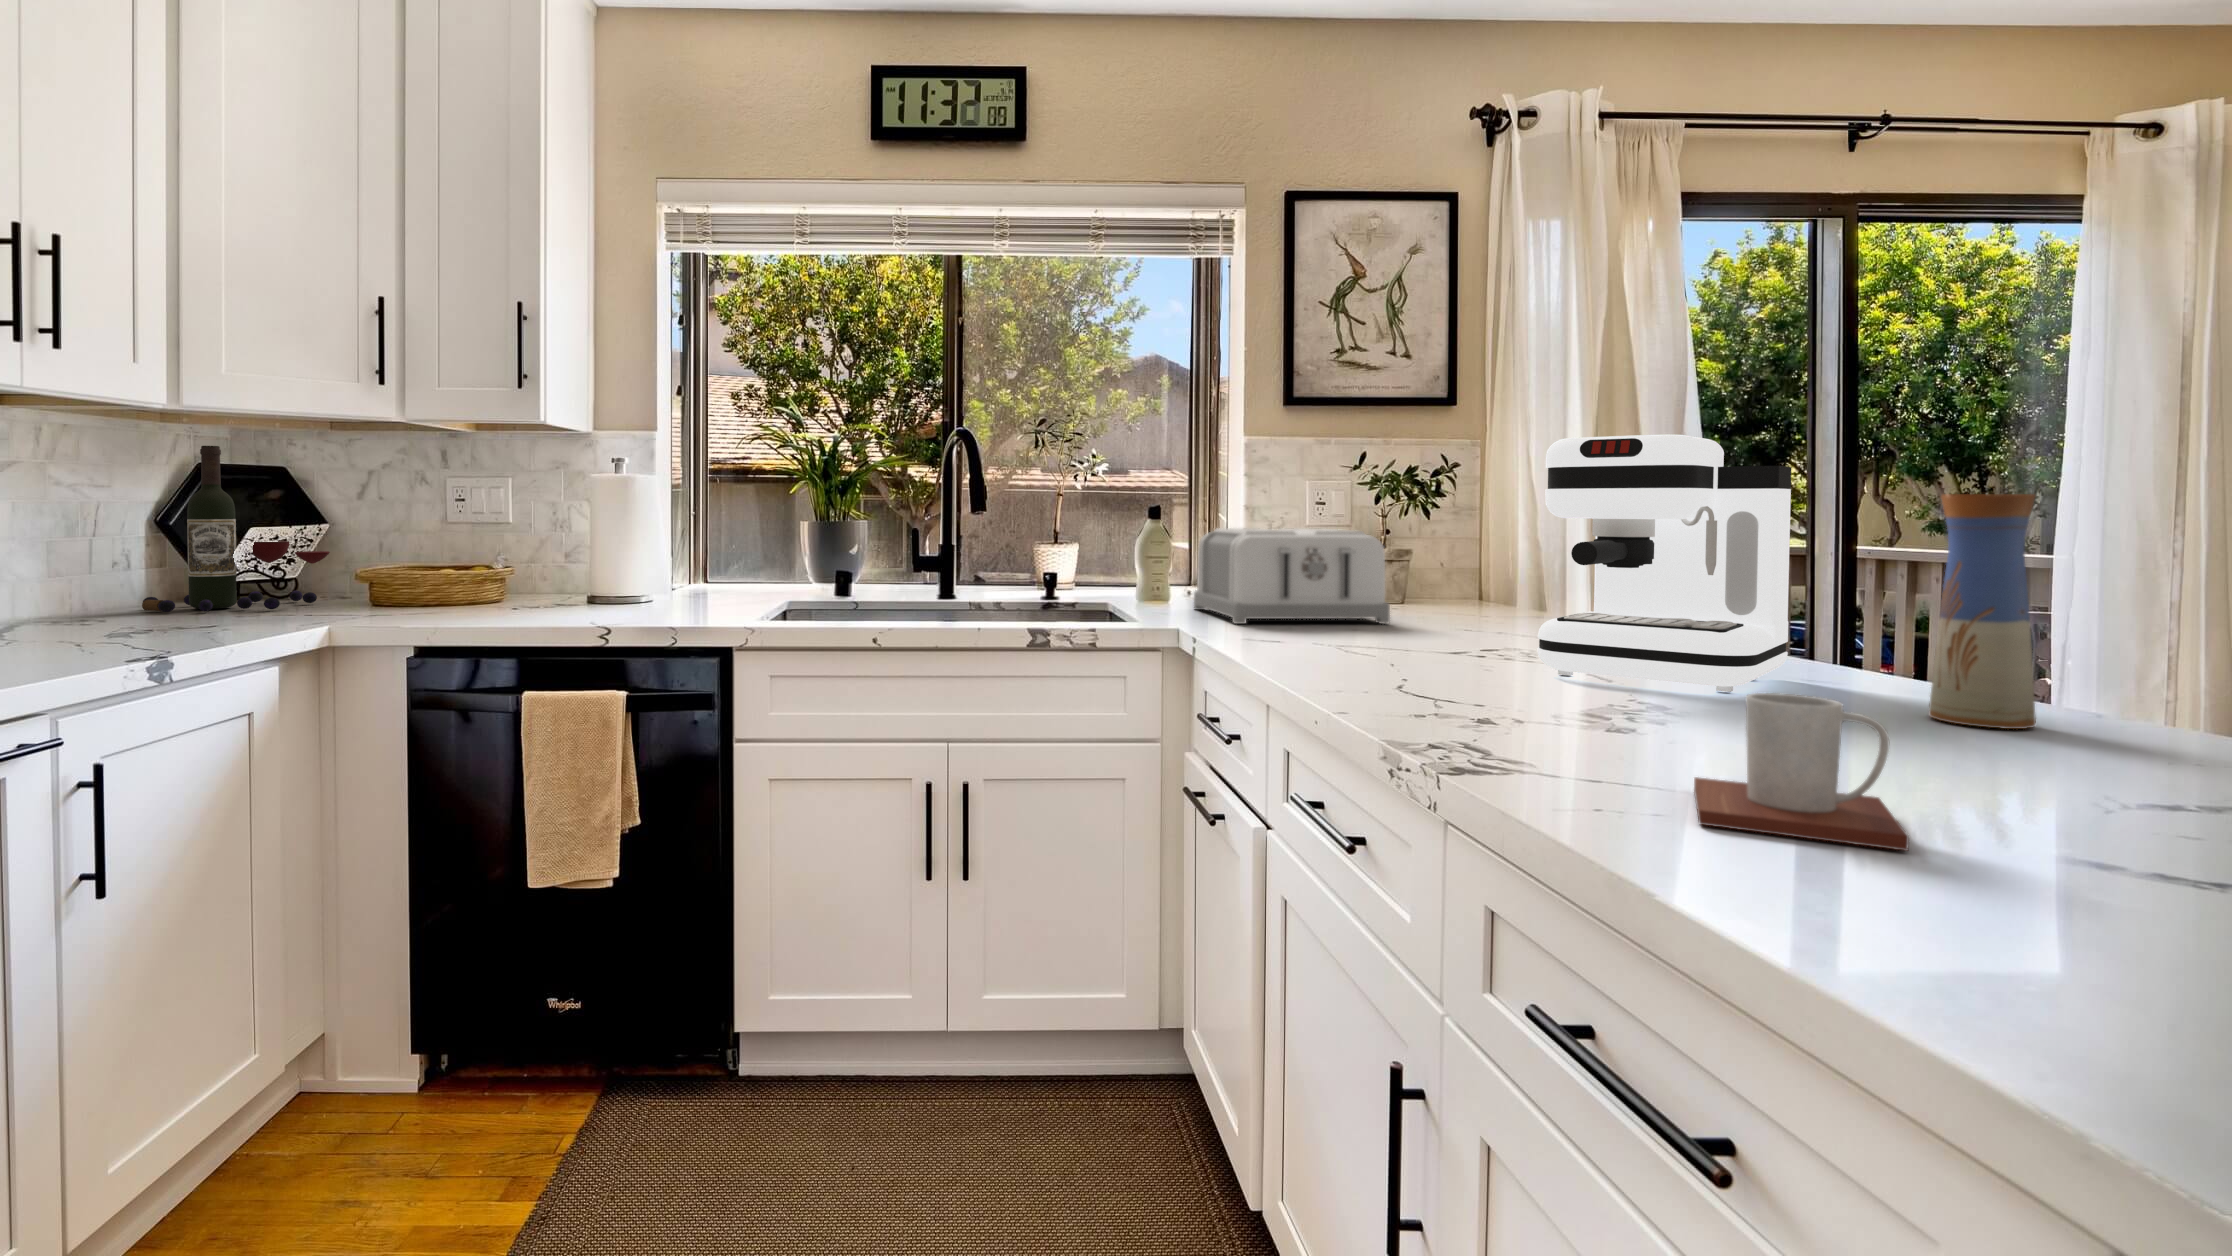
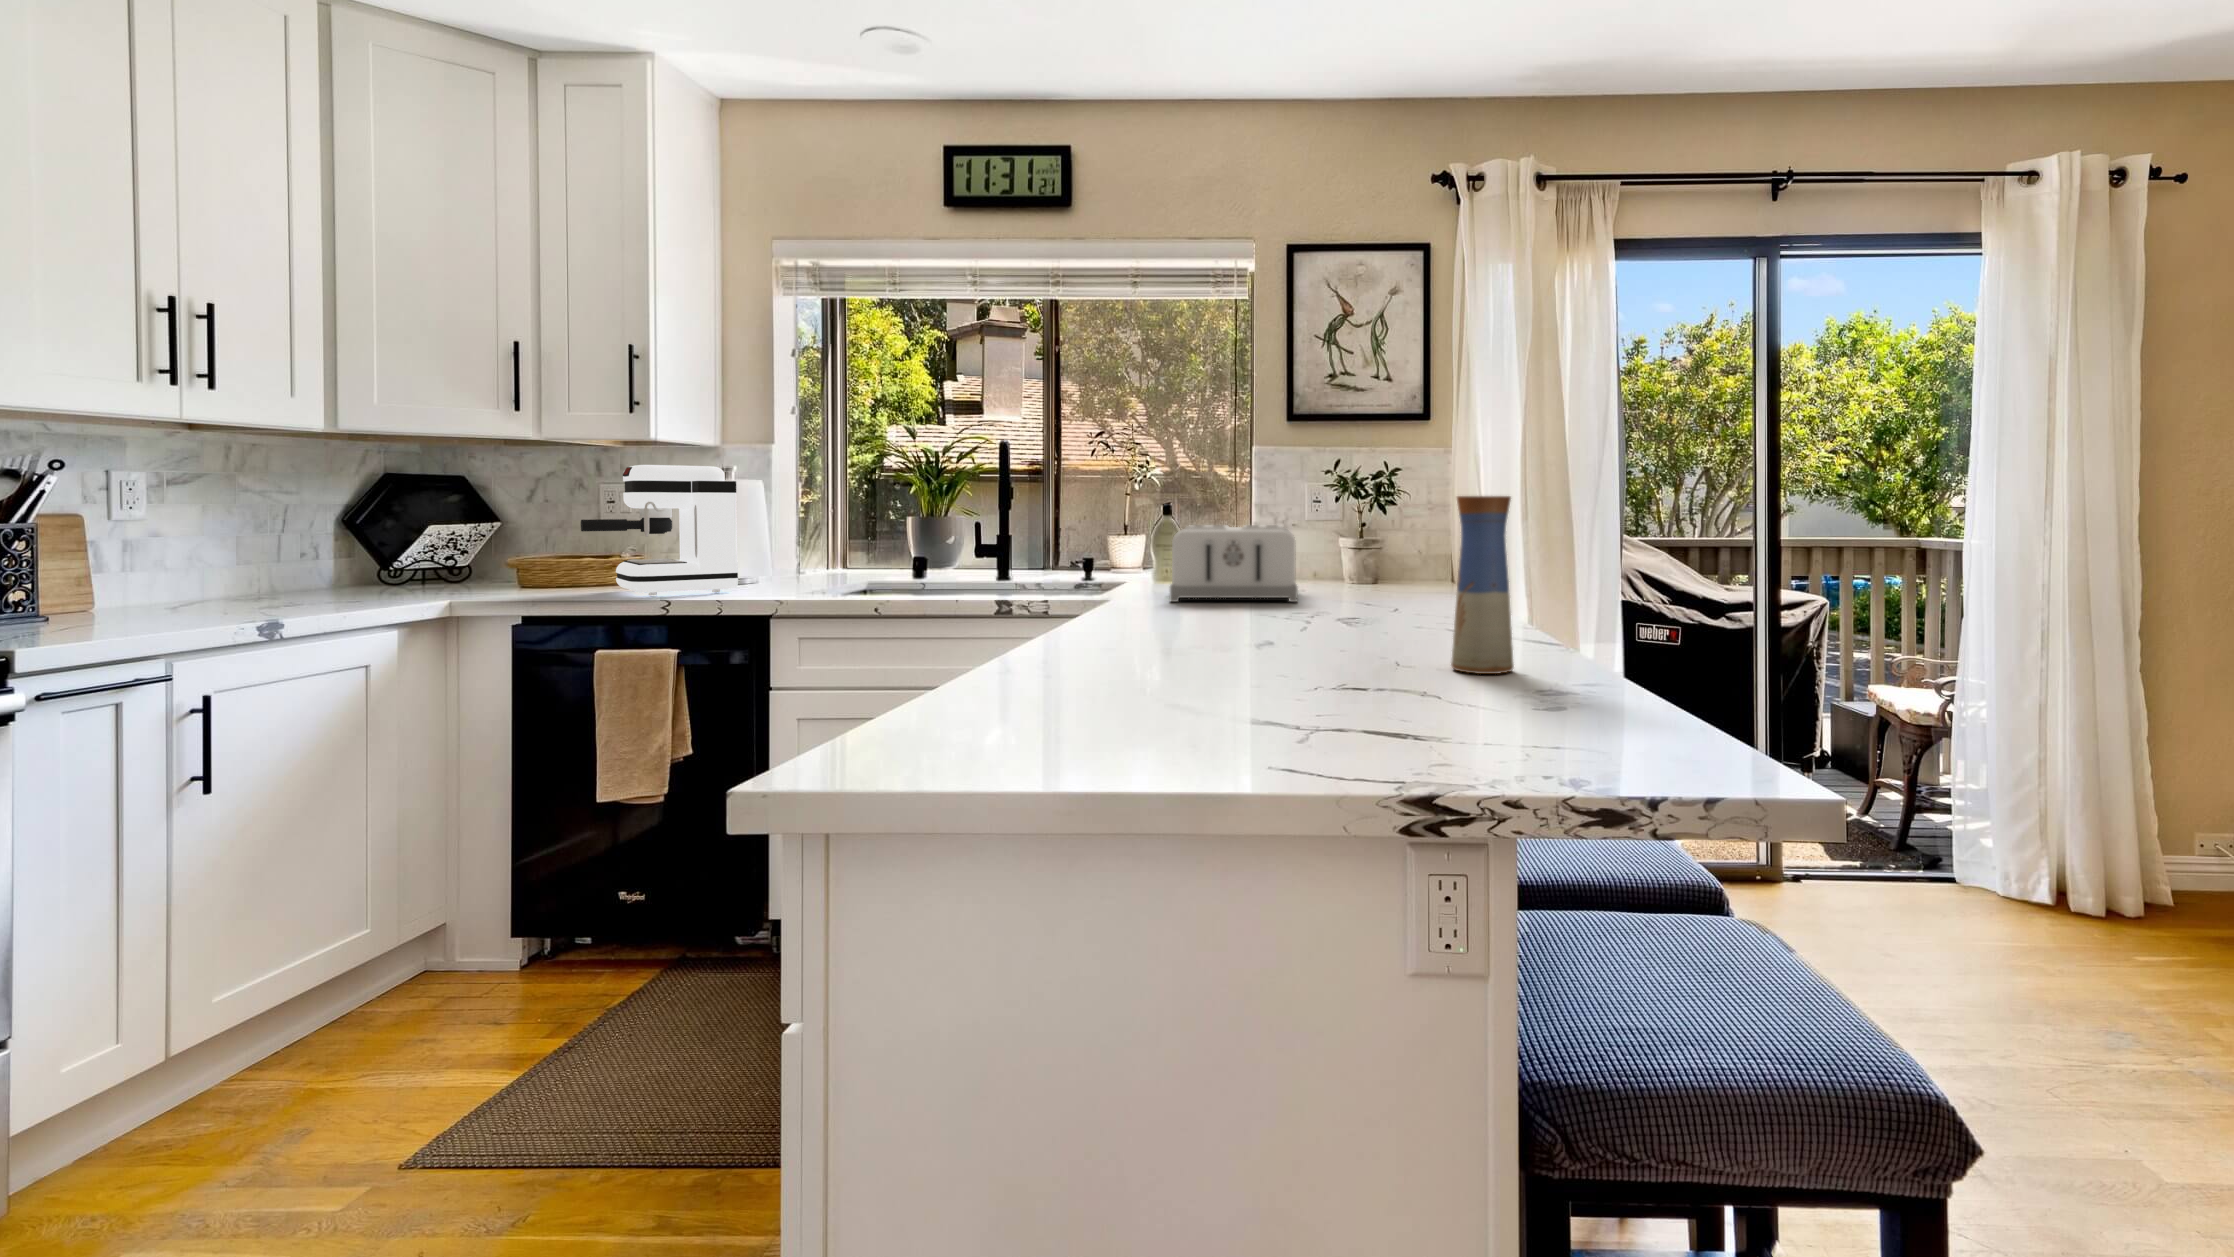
coffee maker: present [1538,434,1791,692] -> present [581,465,738,595]
wine bottle: present [142,446,330,612] -> none [337,460,495,590]
mug: present [1694,693,1909,851] -> none [1005,636,1163,739]

